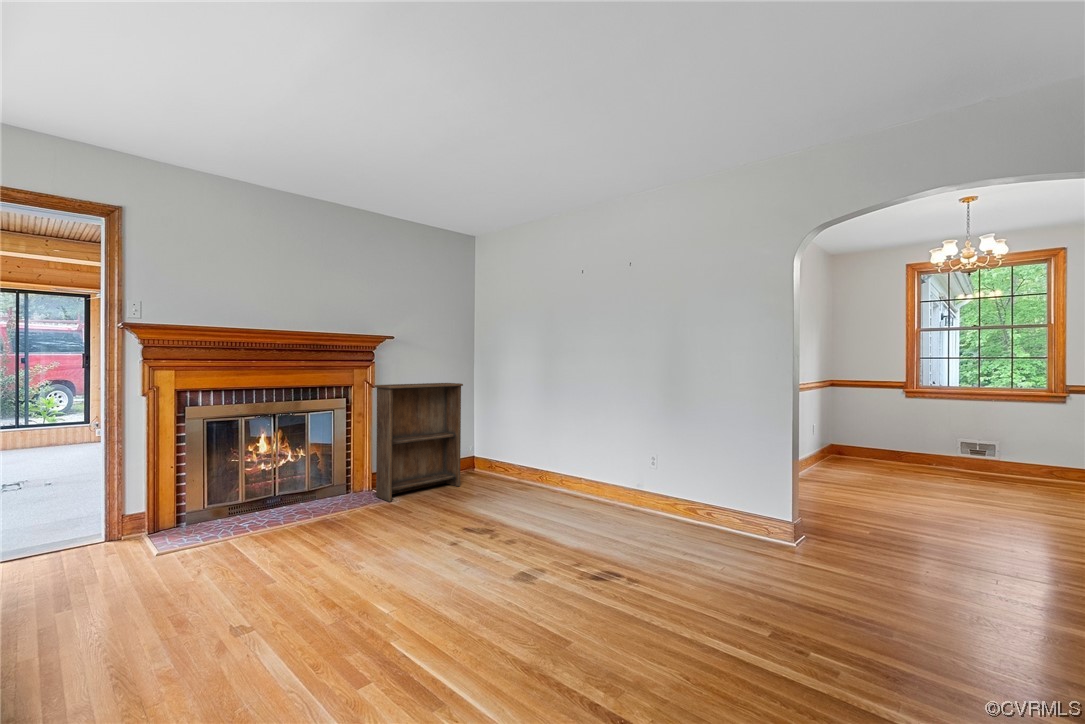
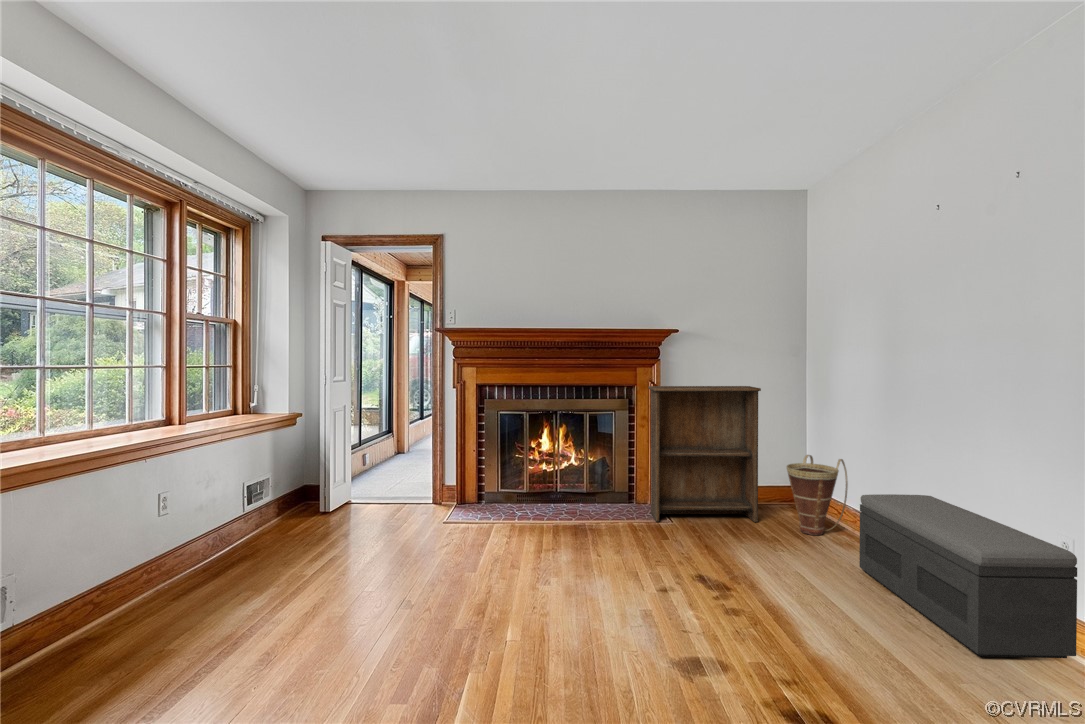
basket: none [481,431,515,487] -> present [787,455,848,535]
storage bench: none [545,445,661,523] -> present [859,494,1077,658]

